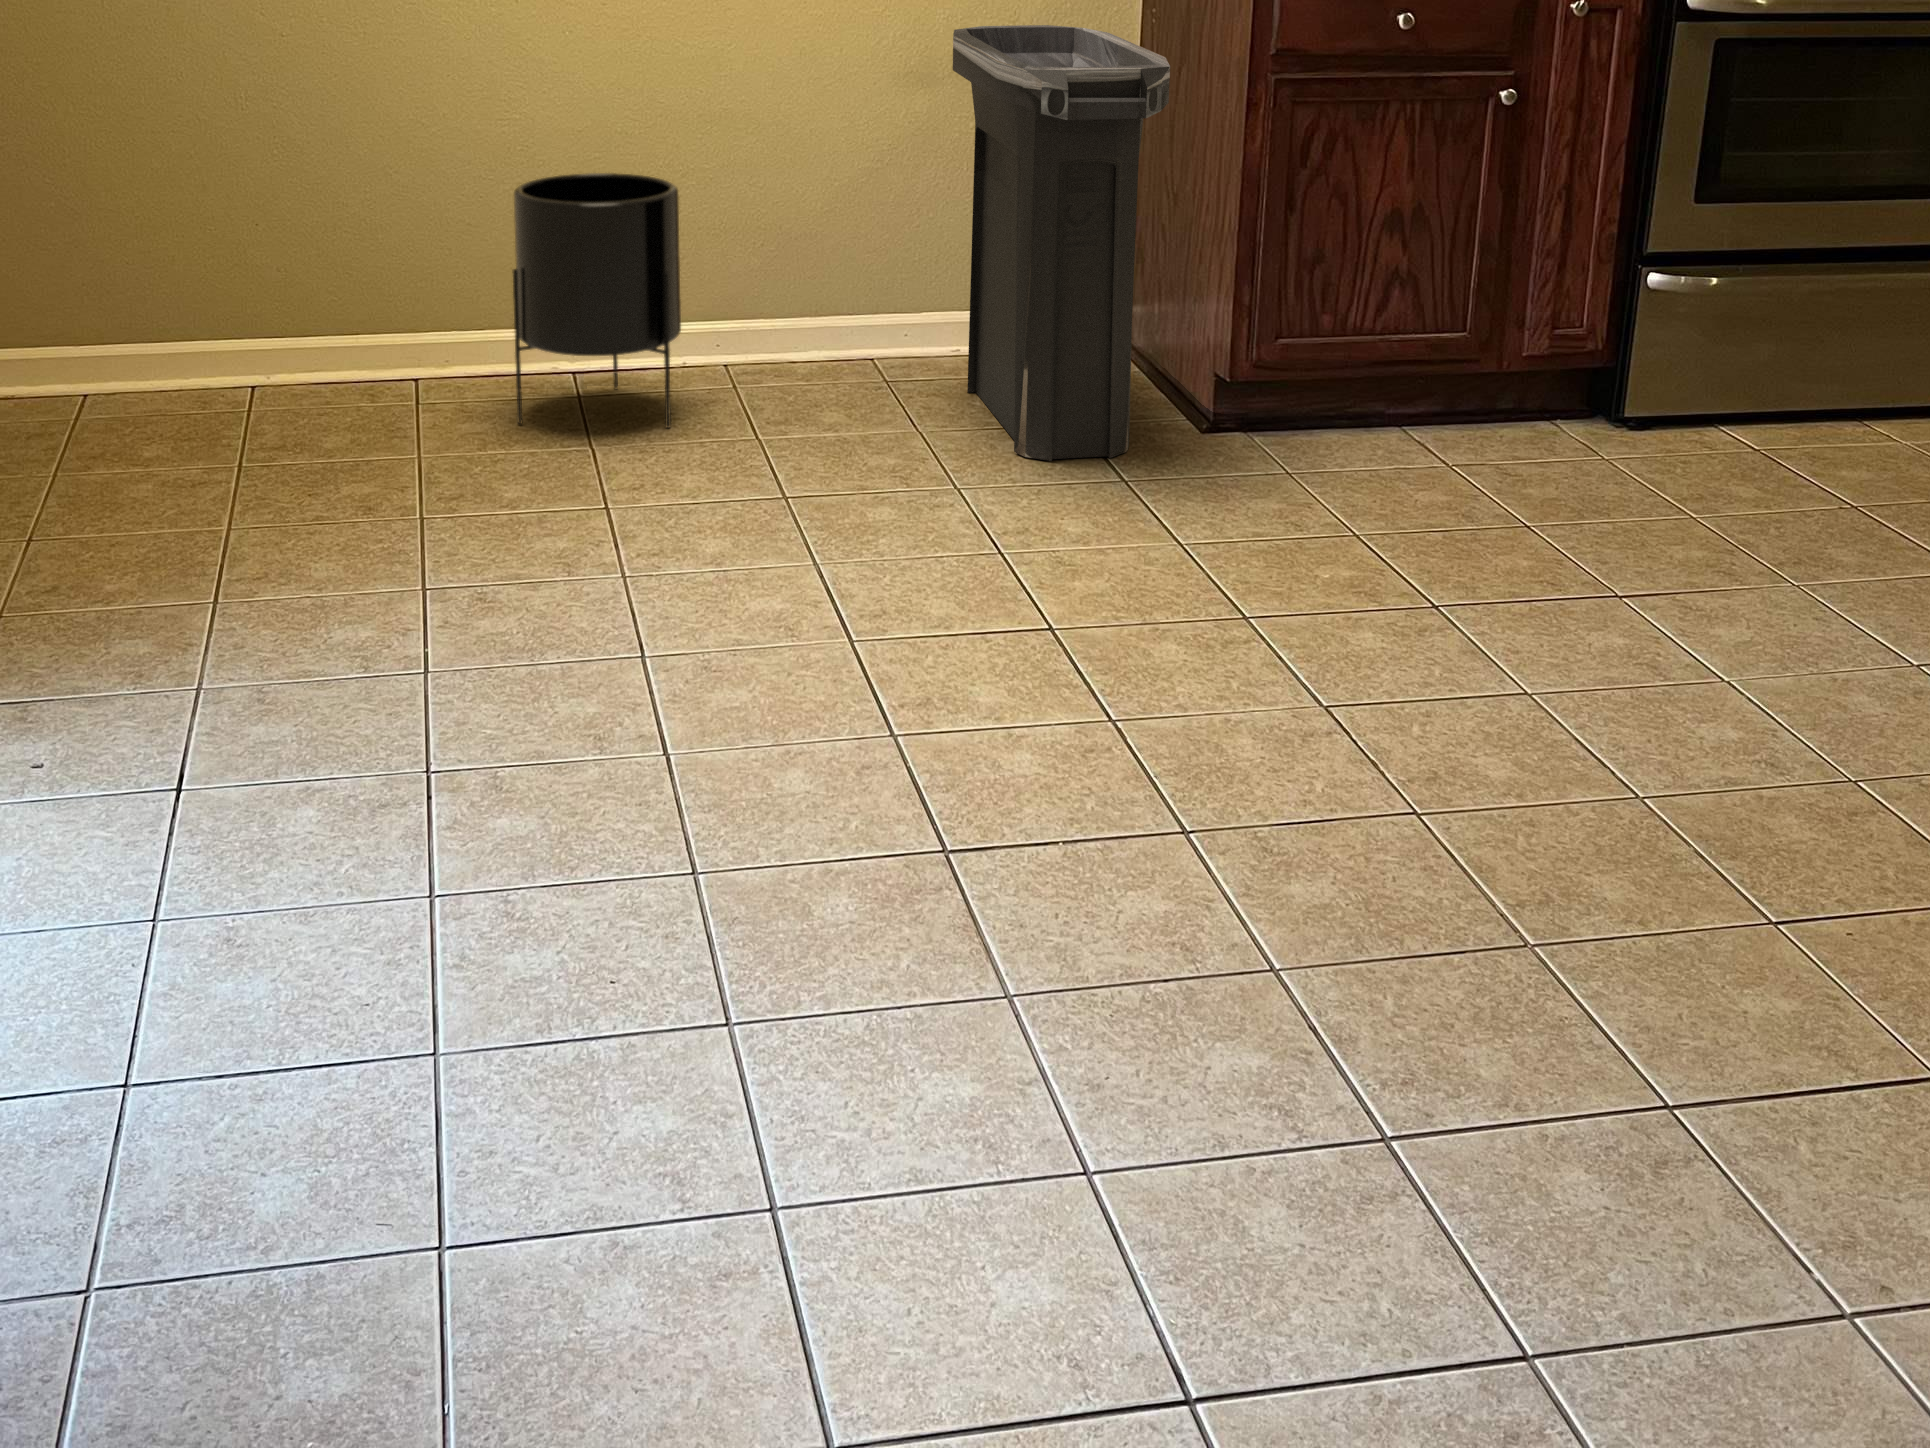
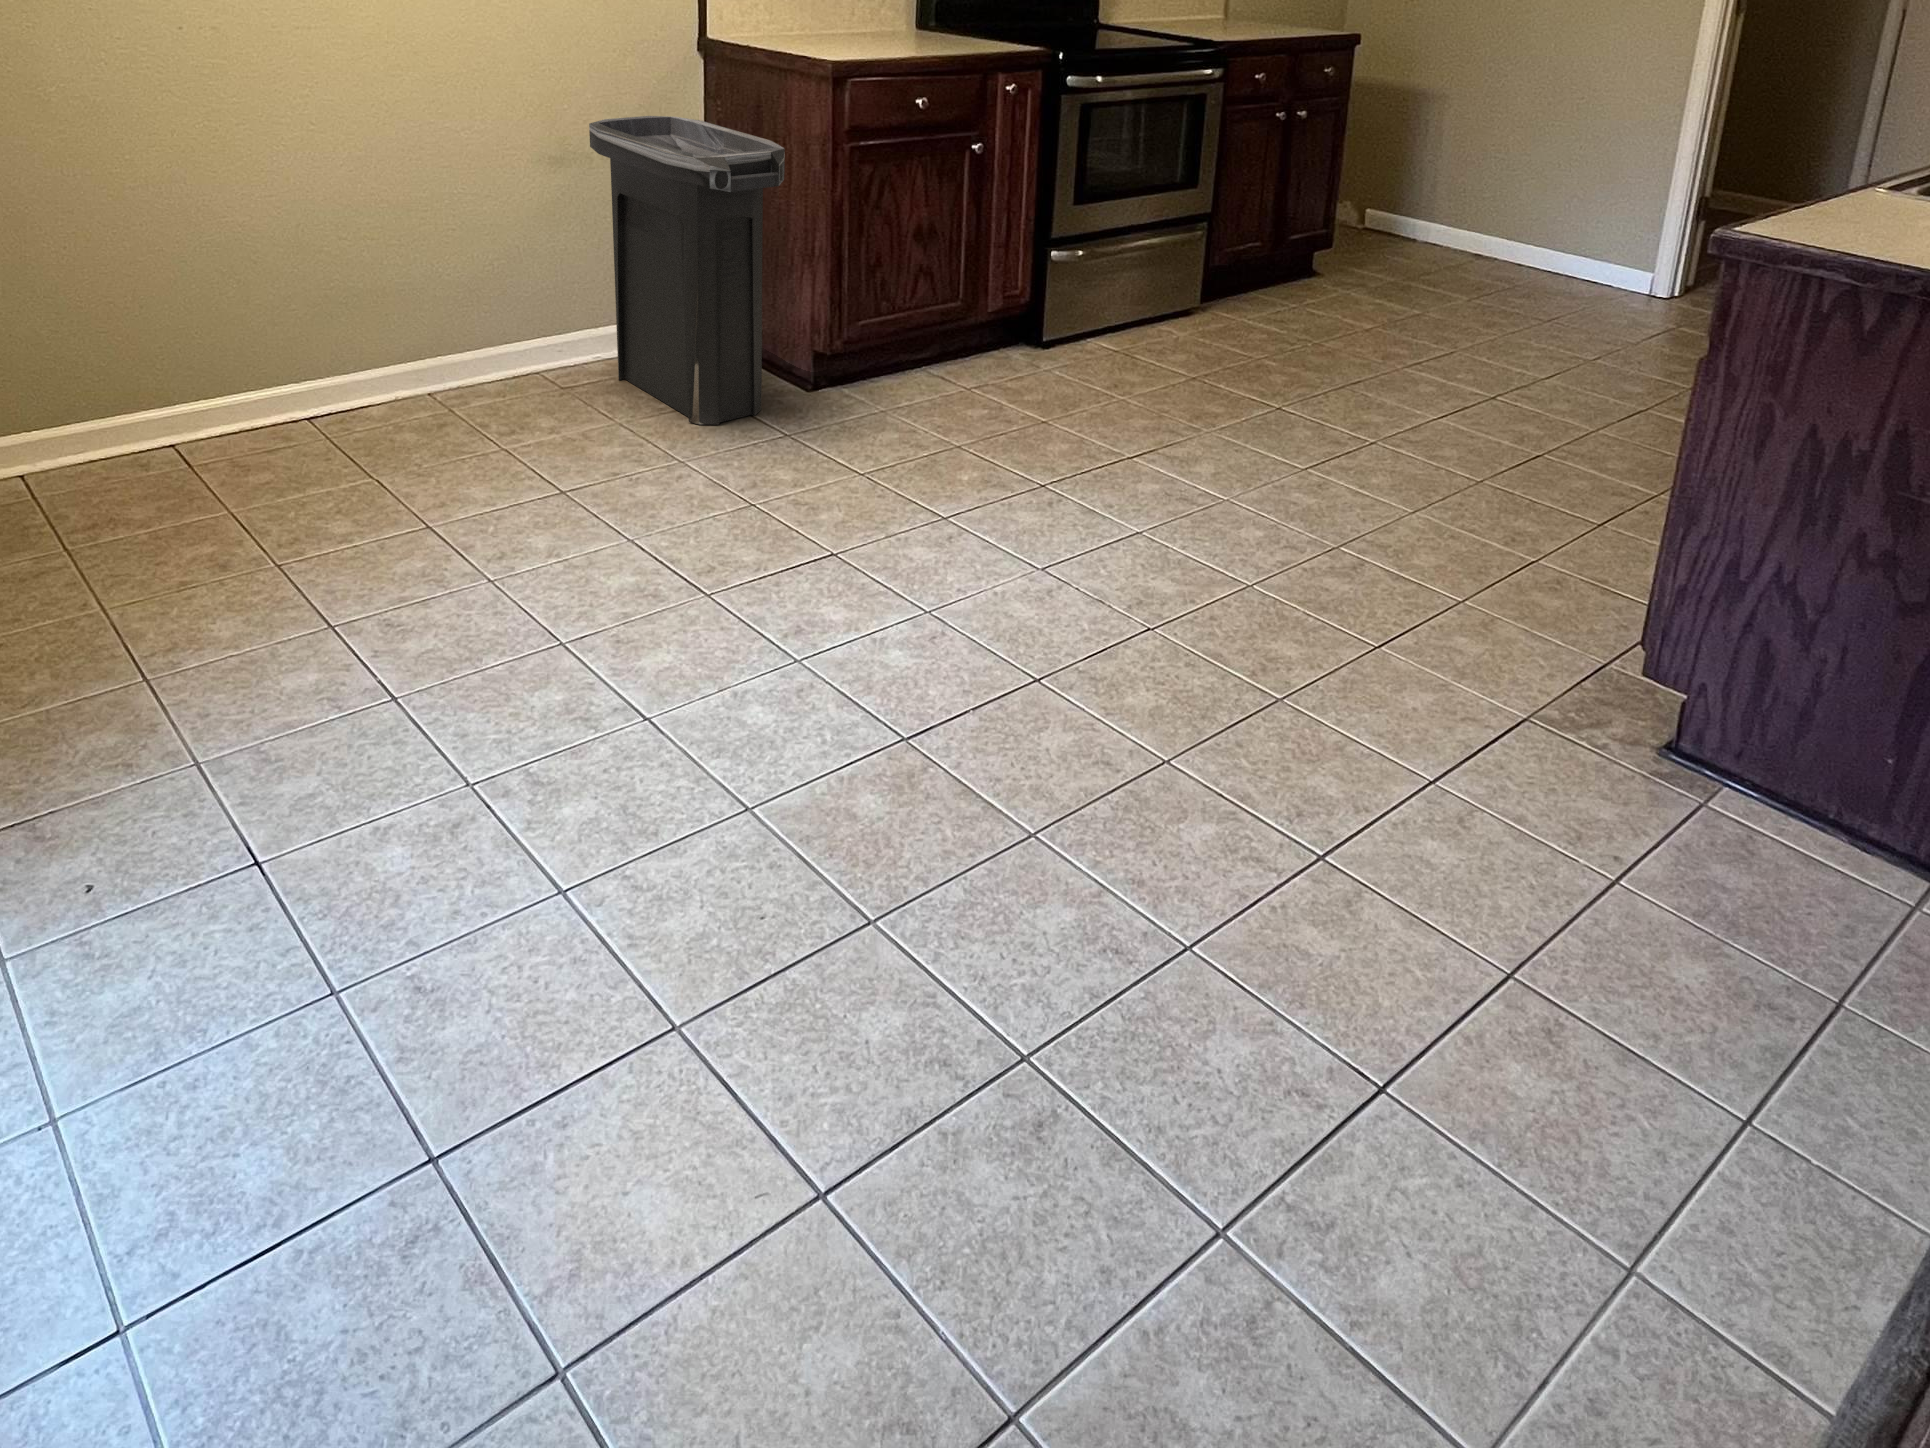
planter: present [513,173,681,428] -> none [263,252,419,462]

